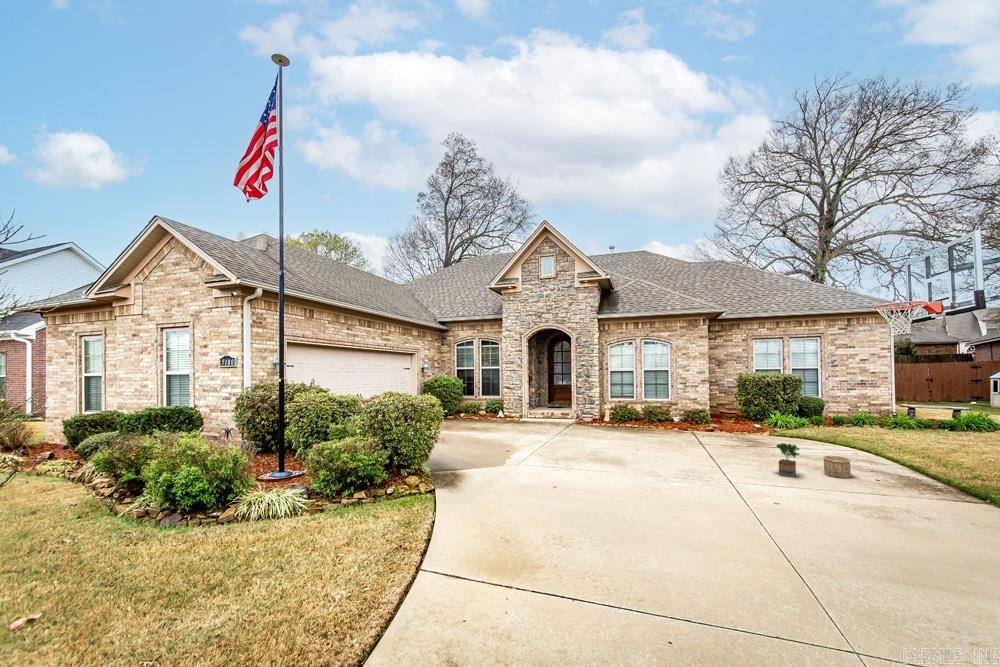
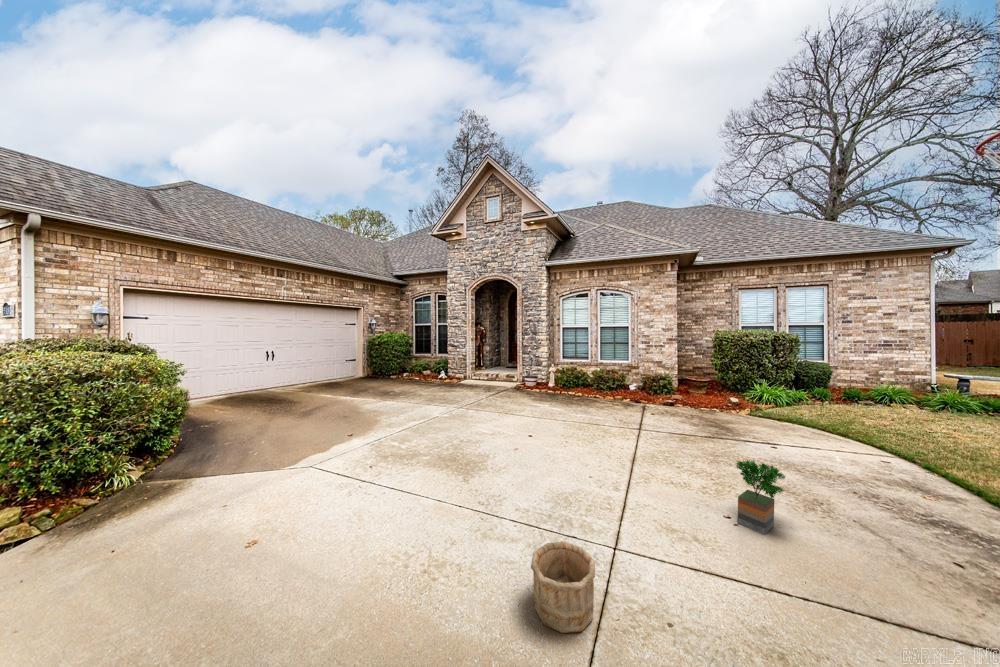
wooden bucket: present [823,455,851,478] -> present [531,541,595,633]

